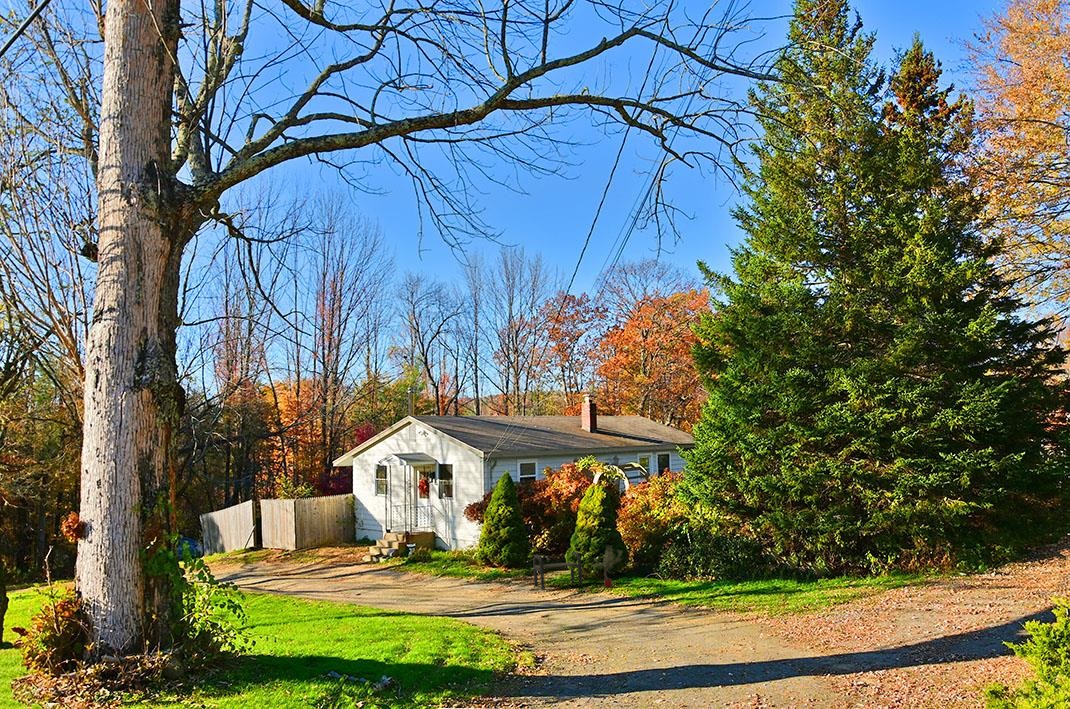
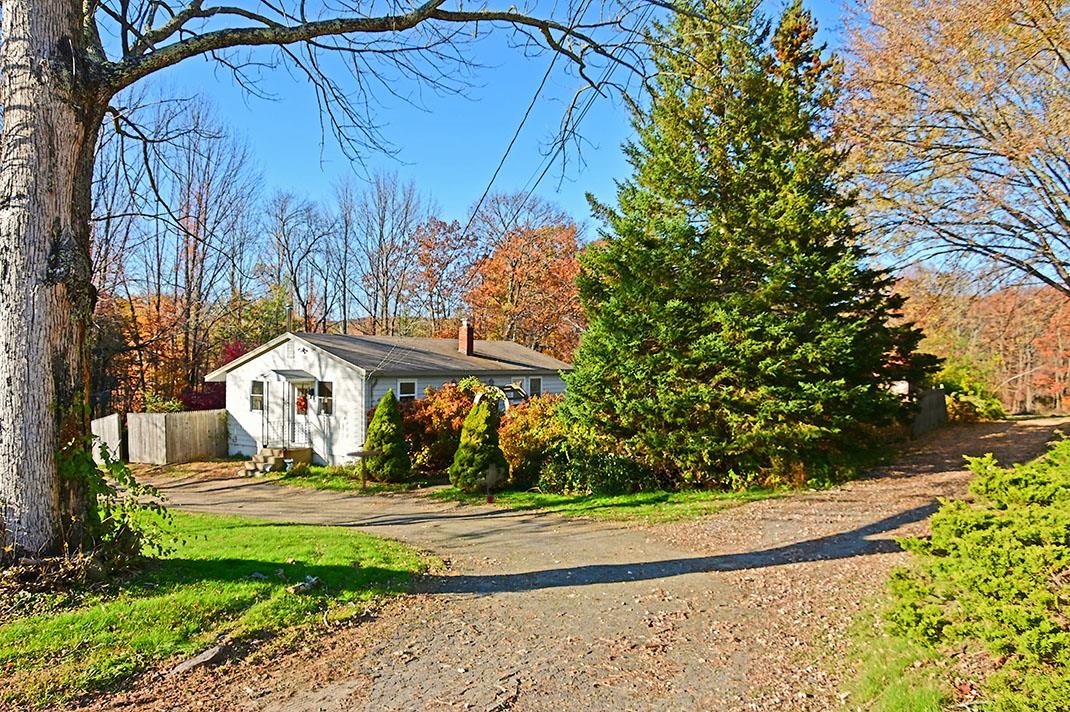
pedestal table: none [465,534,500,575] -> present [347,451,381,490]
bench: present [533,552,583,590] -> none [417,469,465,507]

